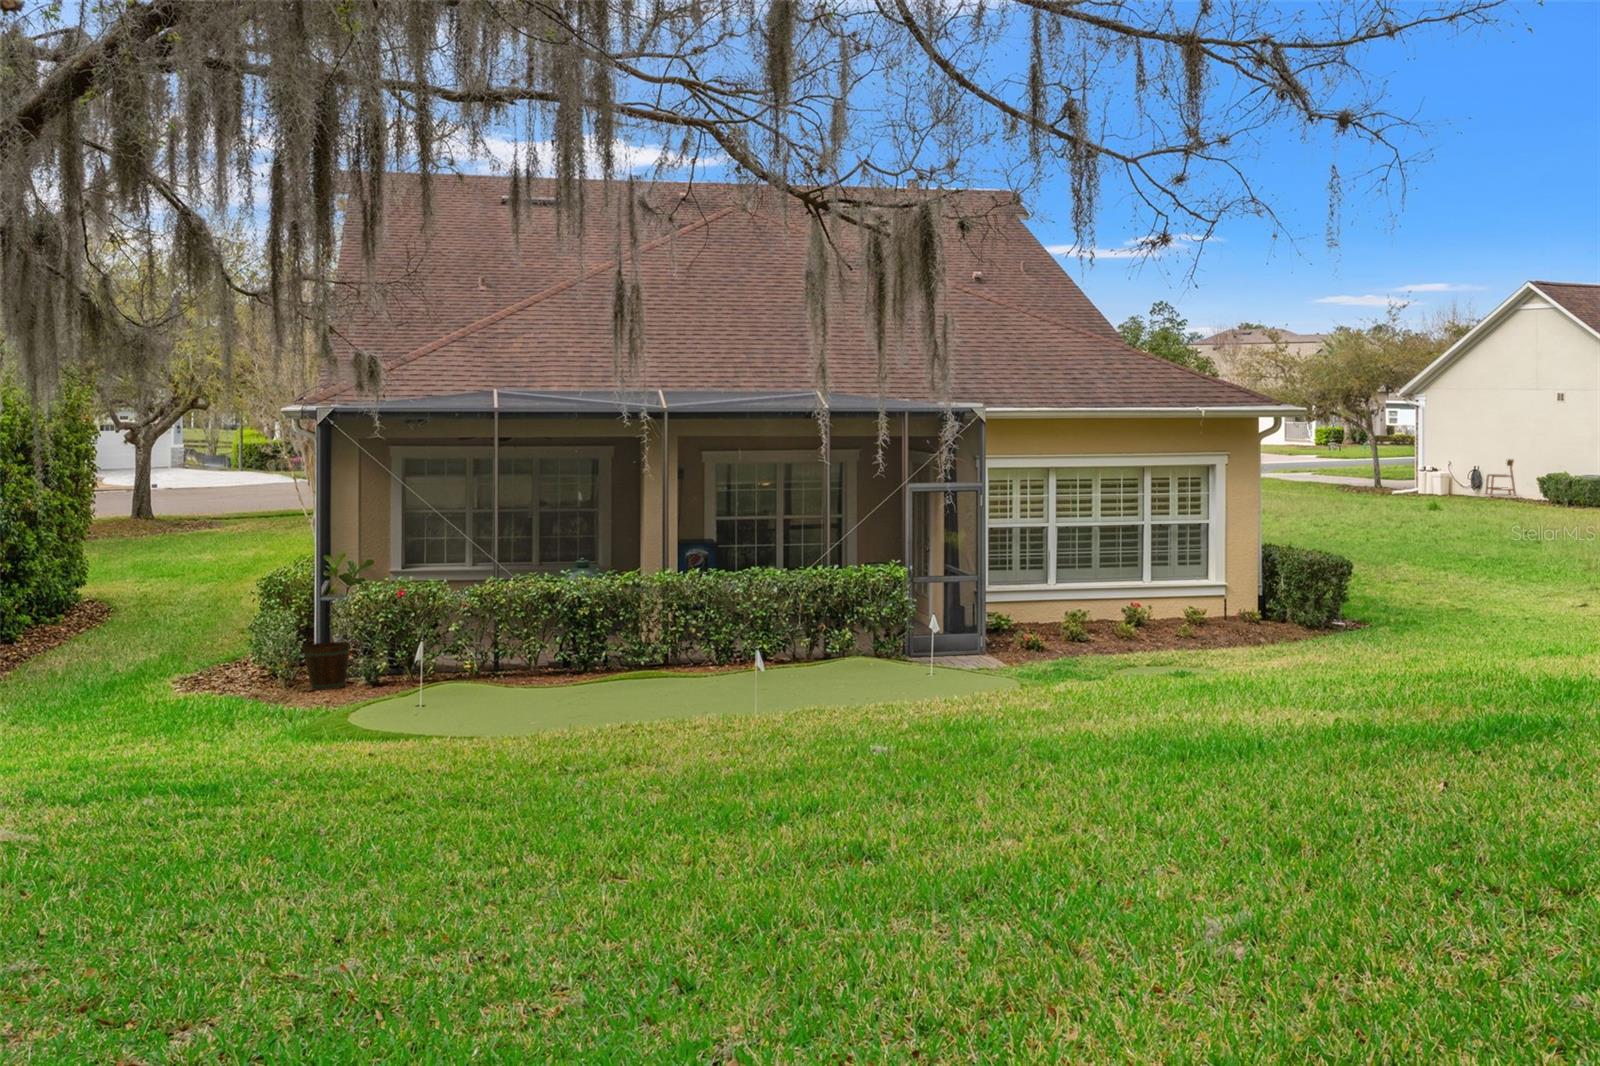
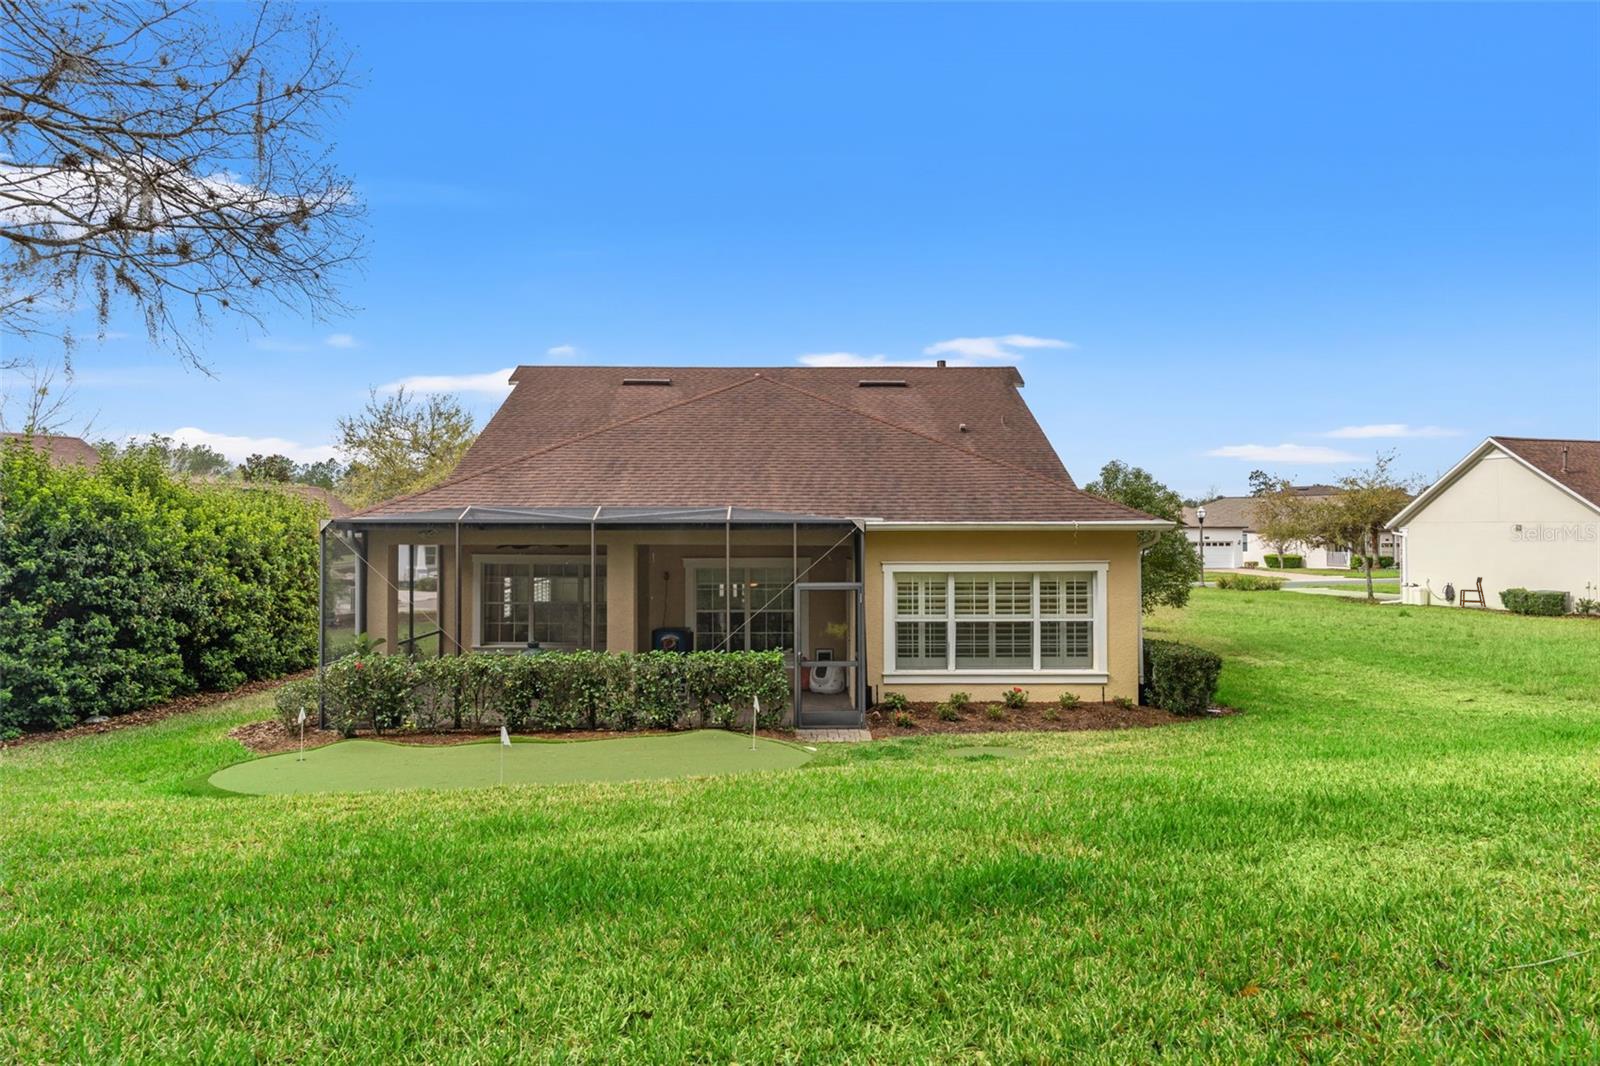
bucket: present [303,641,350,690] -> none [303,697,342,736]

